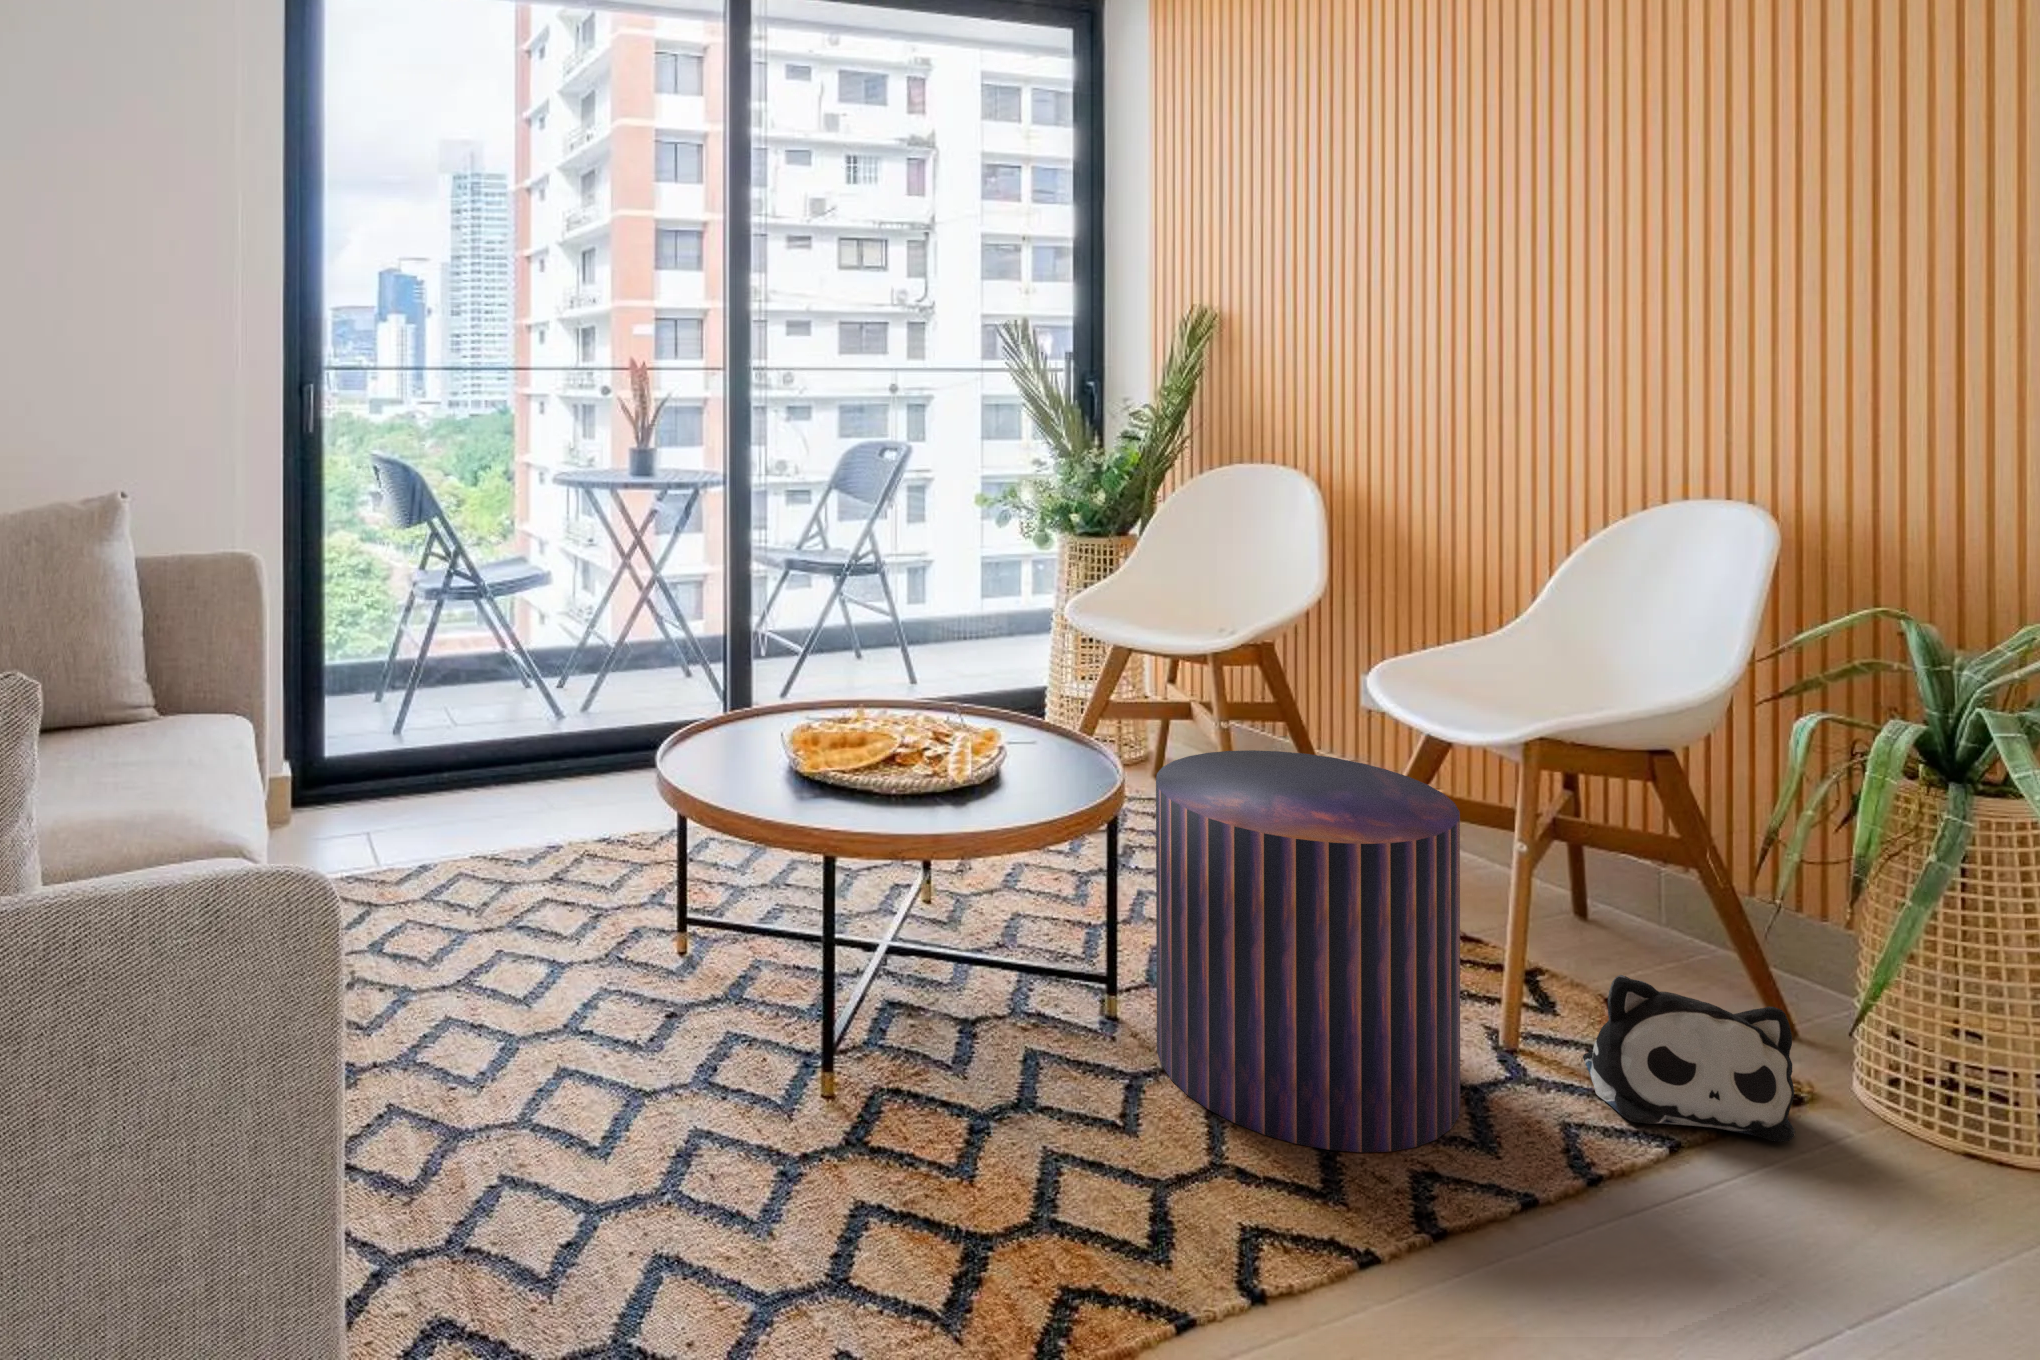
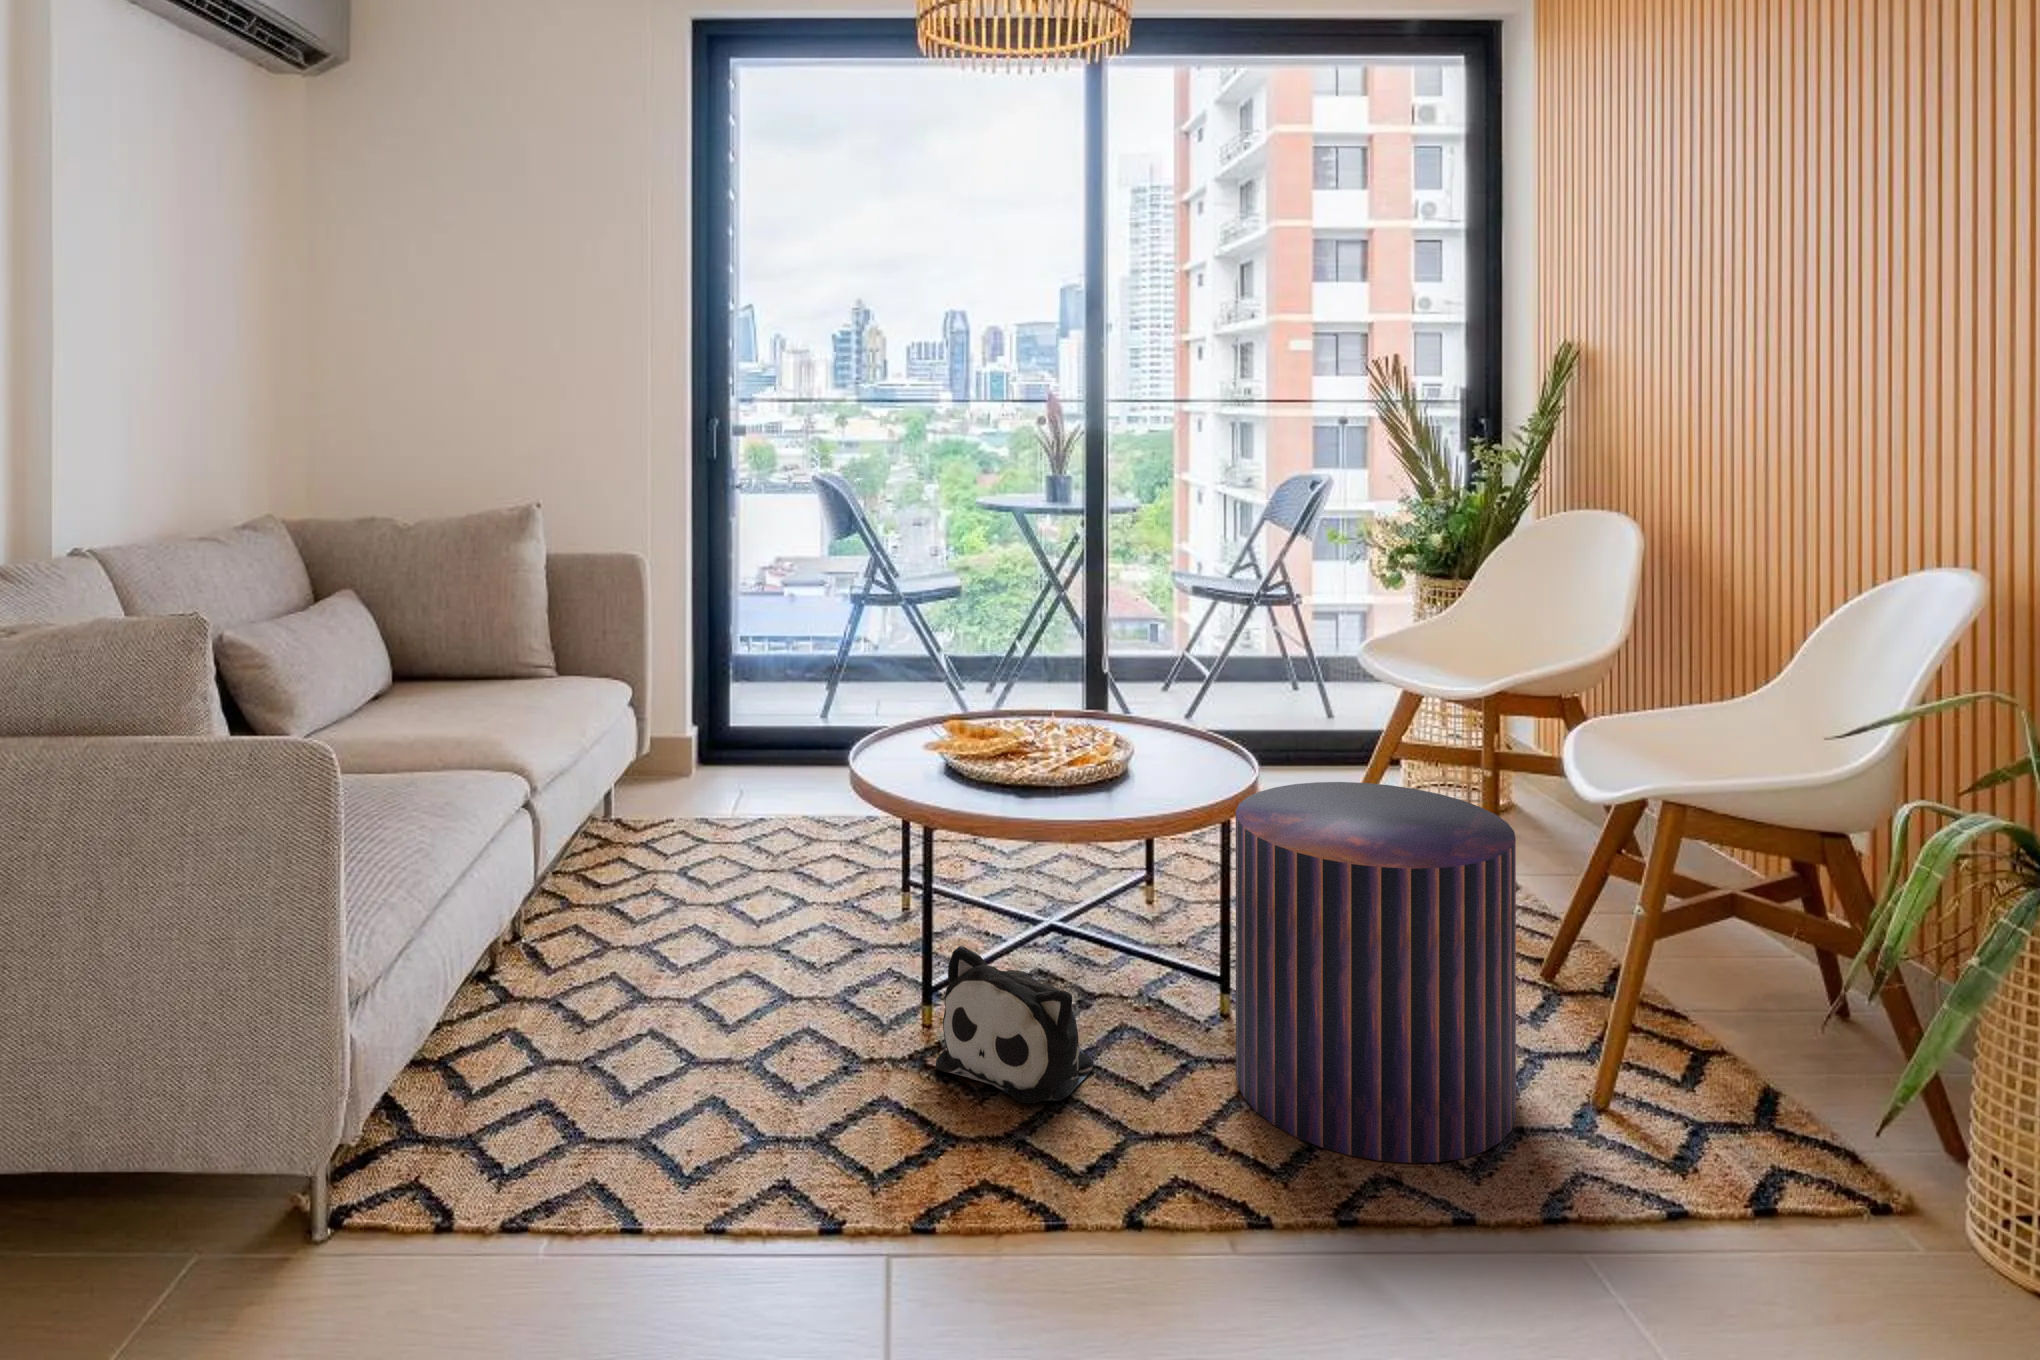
plush toy: present [1583,975,1795,1142] -> present [936,946,1094,1104]

